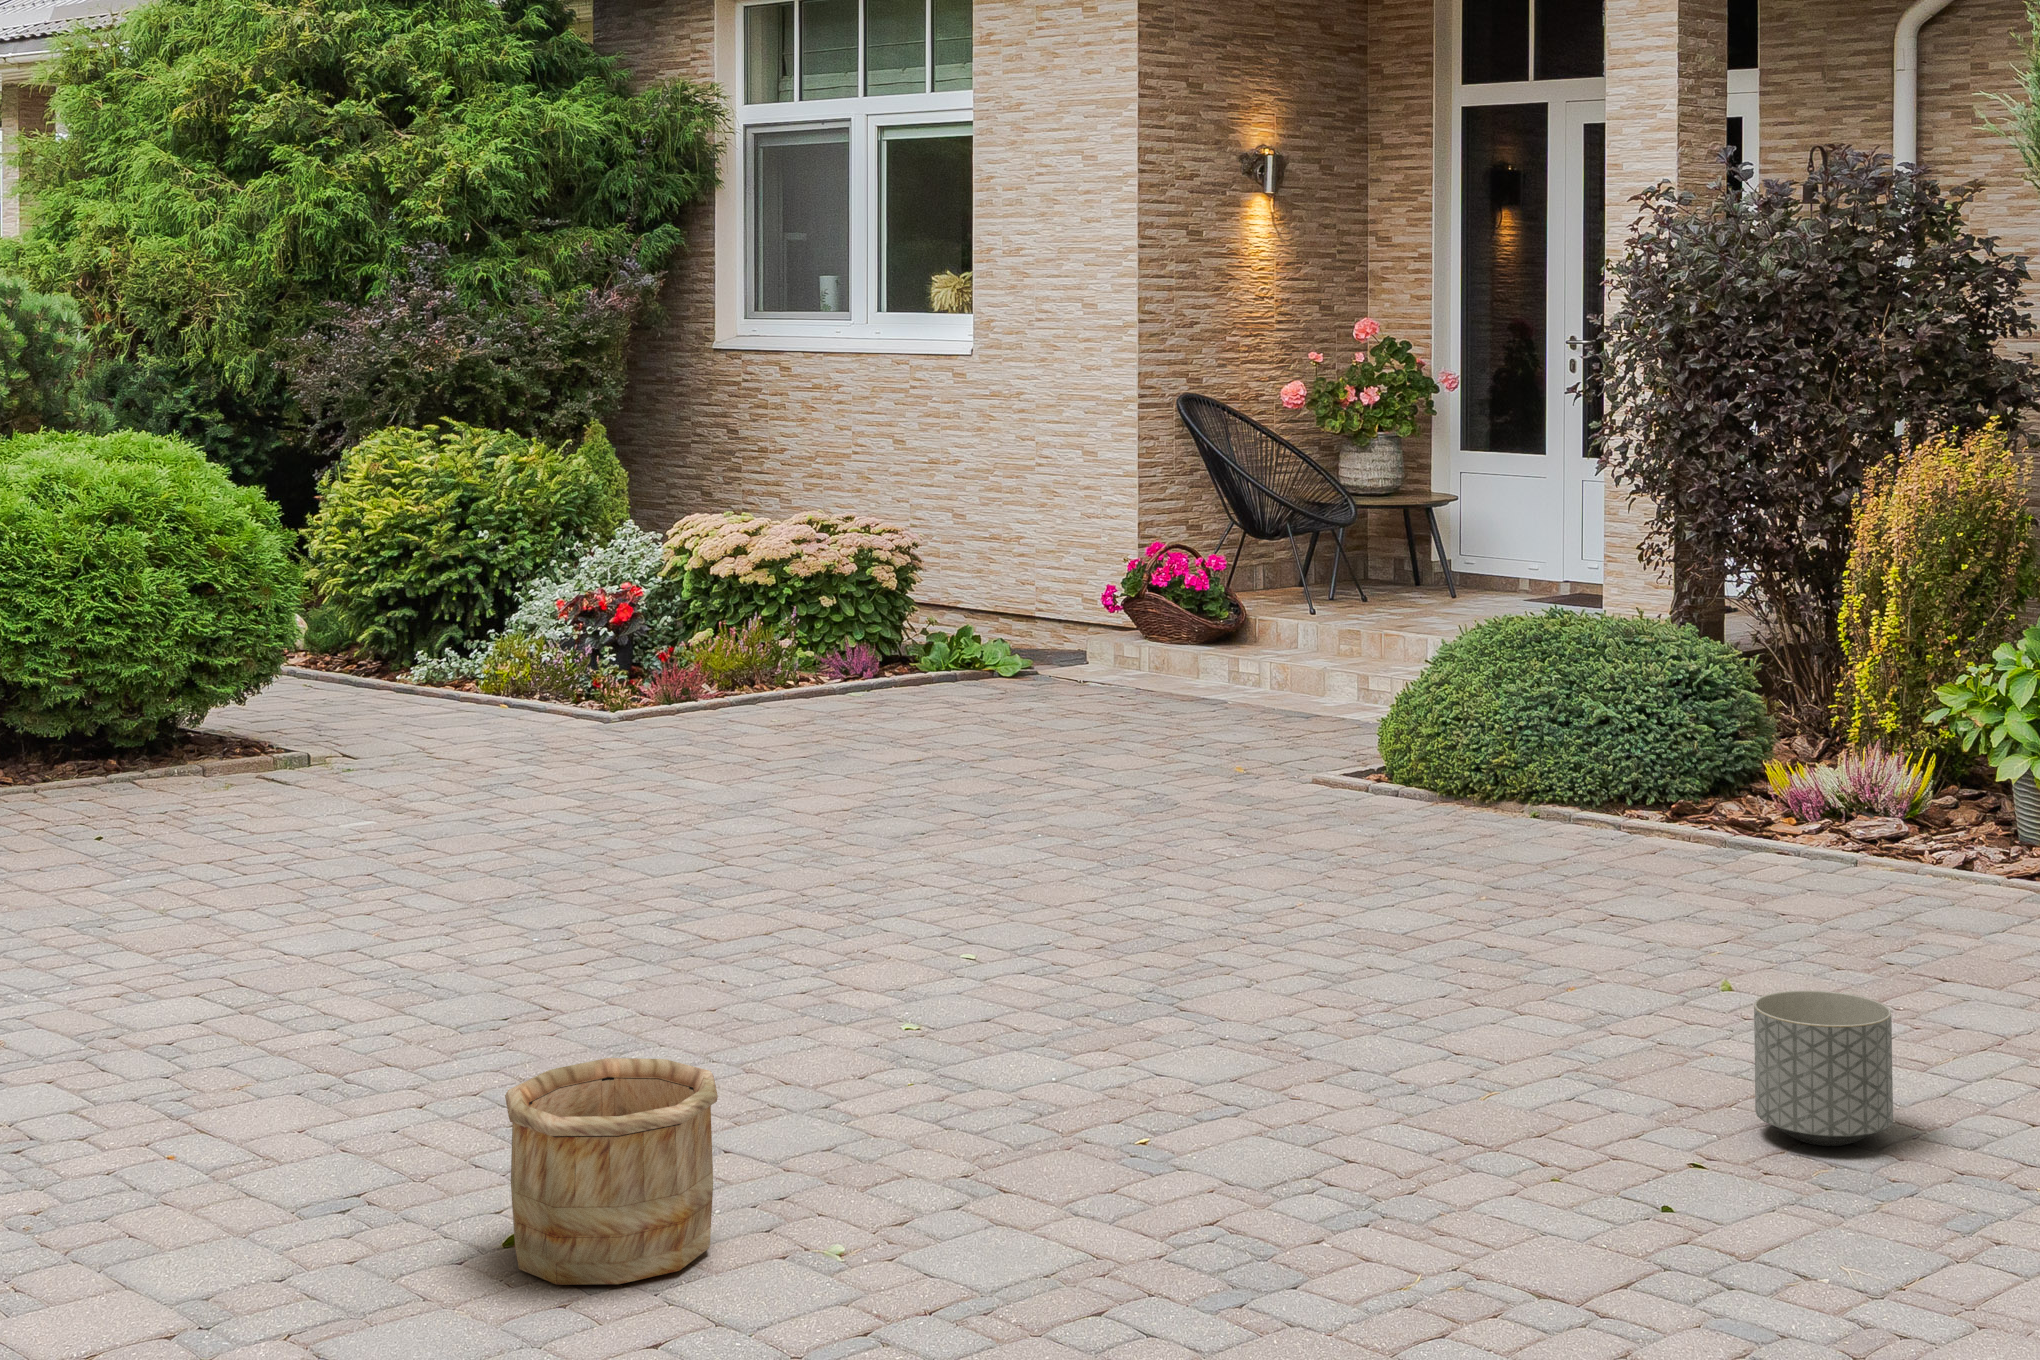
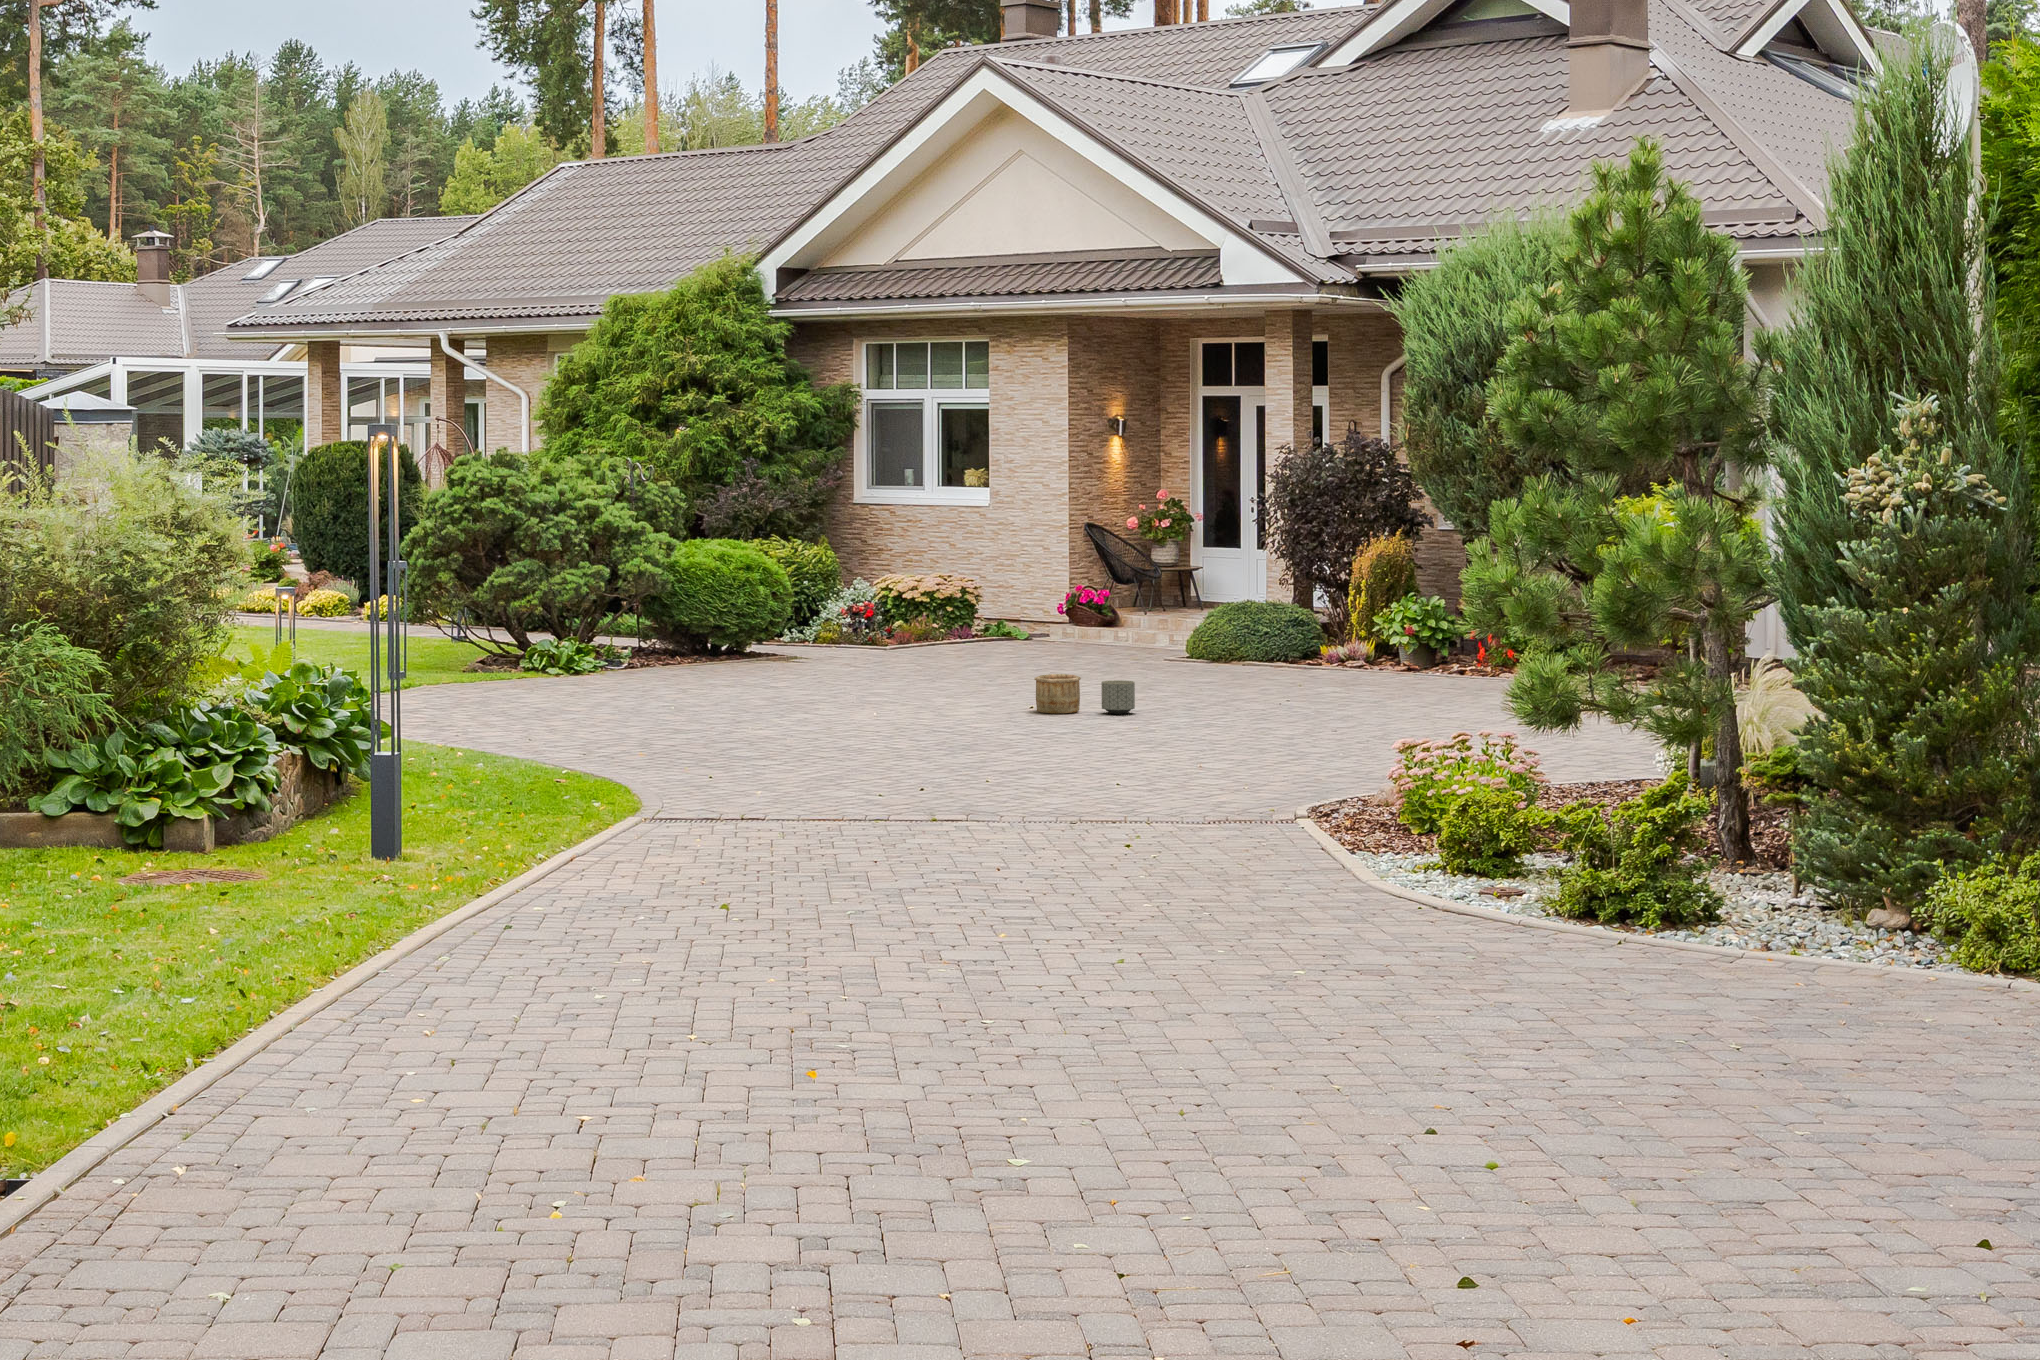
planter: present [1754,991,1893,1146] -> present [1101,680,1135,714]

